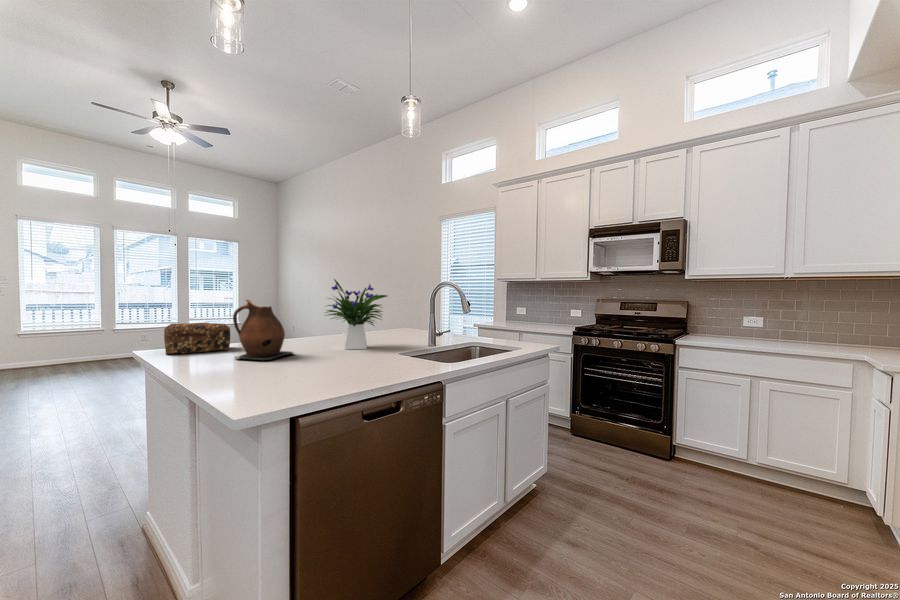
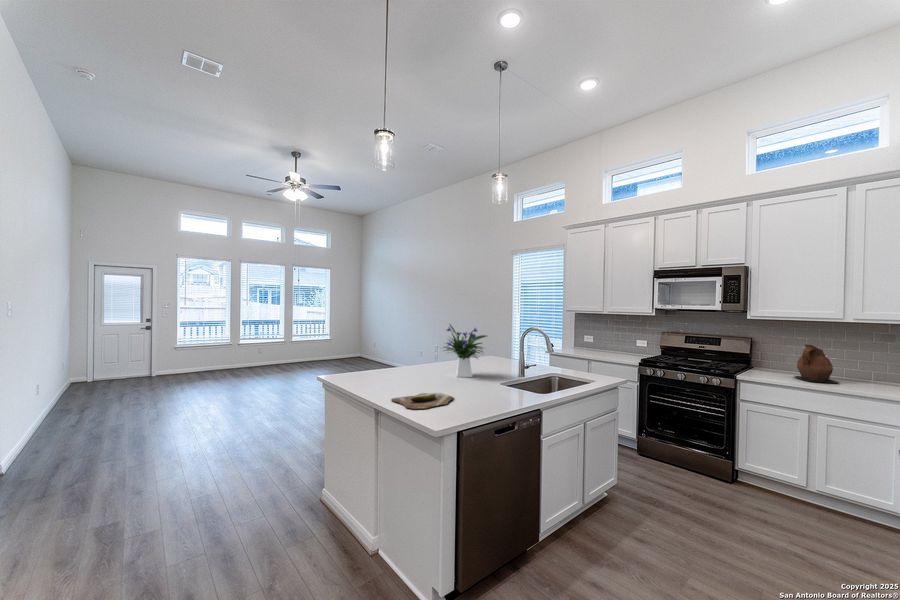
ceramic pitcher: present [233,300,293,361] -> present [795,344,839,383]
bread loaf: present [164,323,230,354] -> none [336,355,378,378]
cutting board: none [210,367,316,388] -> present [391,393,453,409]

